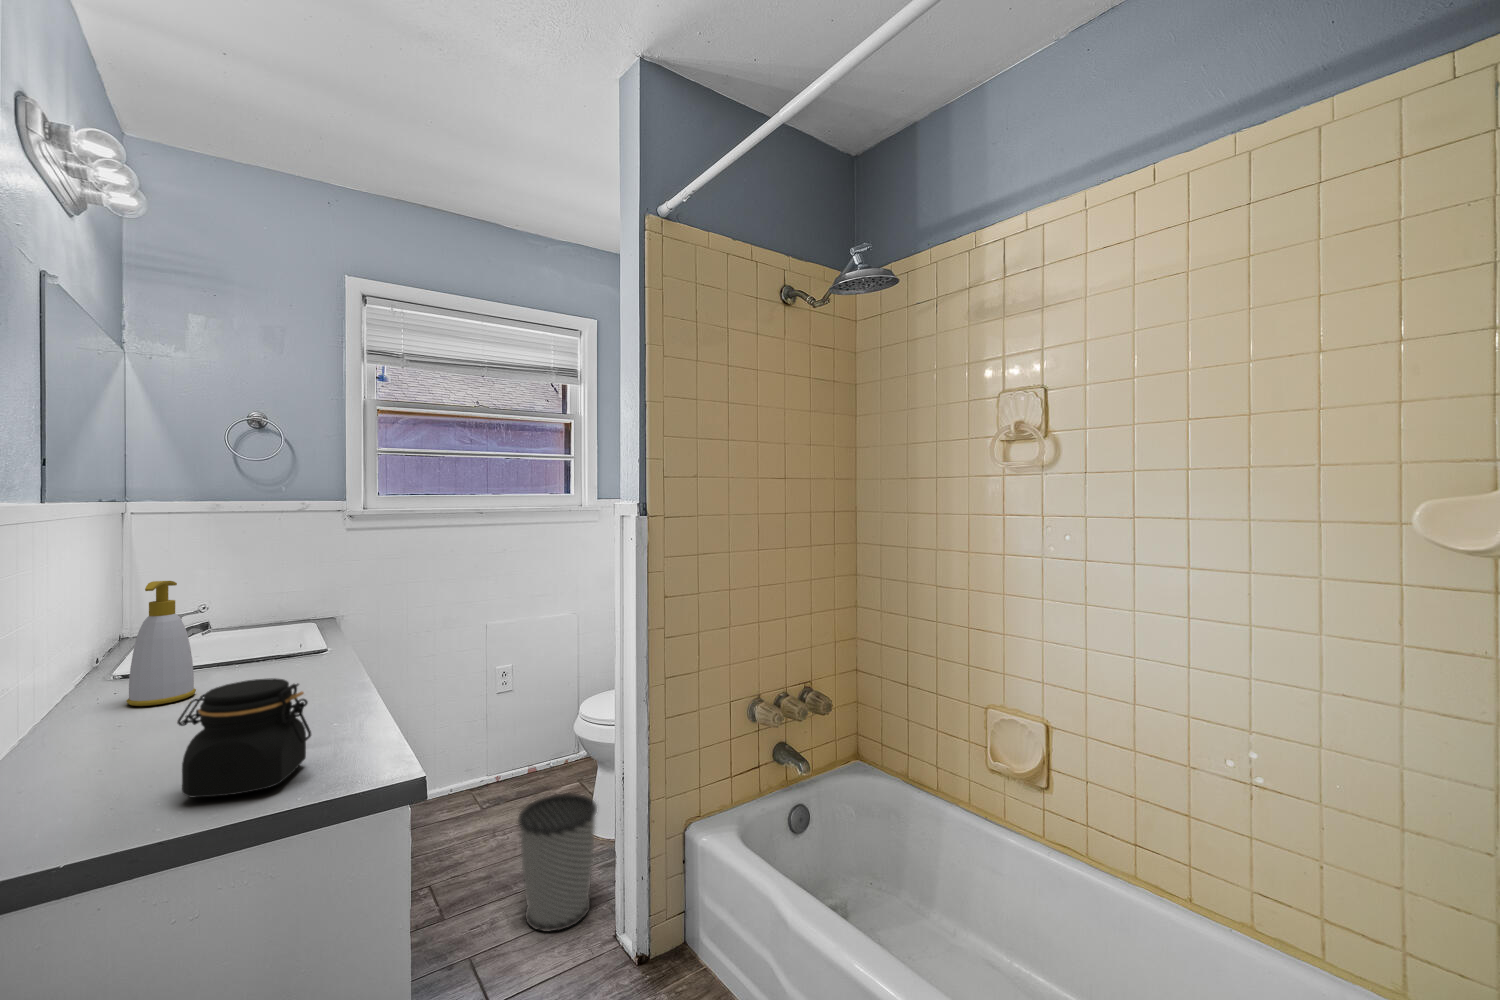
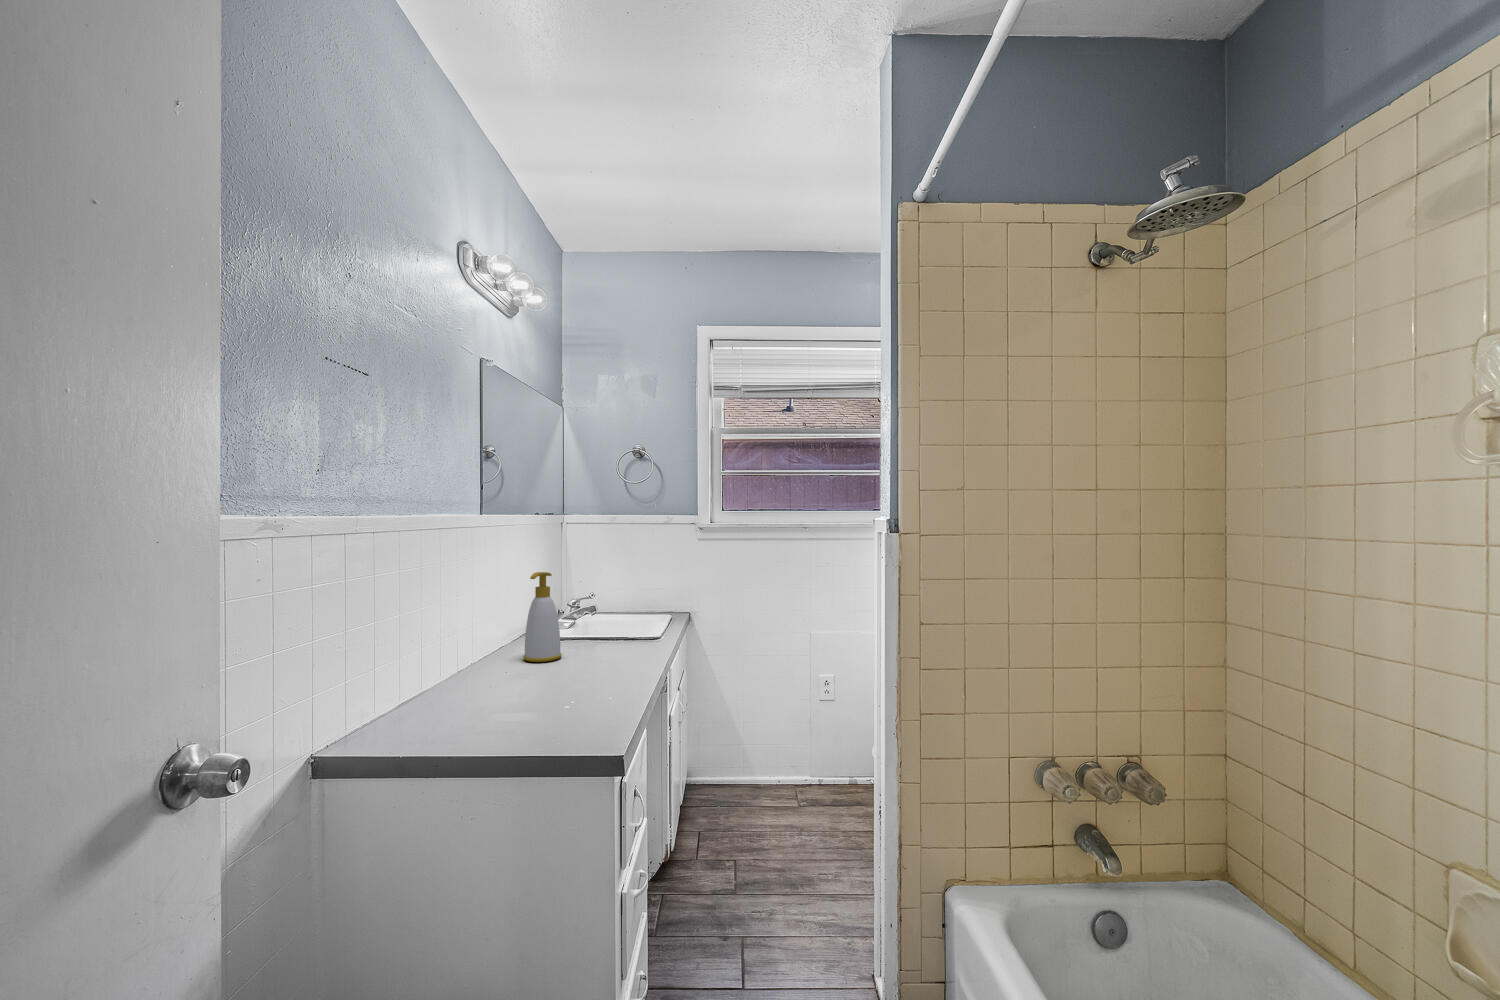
jar: present [177,678,311,797] -> none [493,654,571,737]
wastebasket: present [518,793,597,932] -> none [793,810,870,948]

